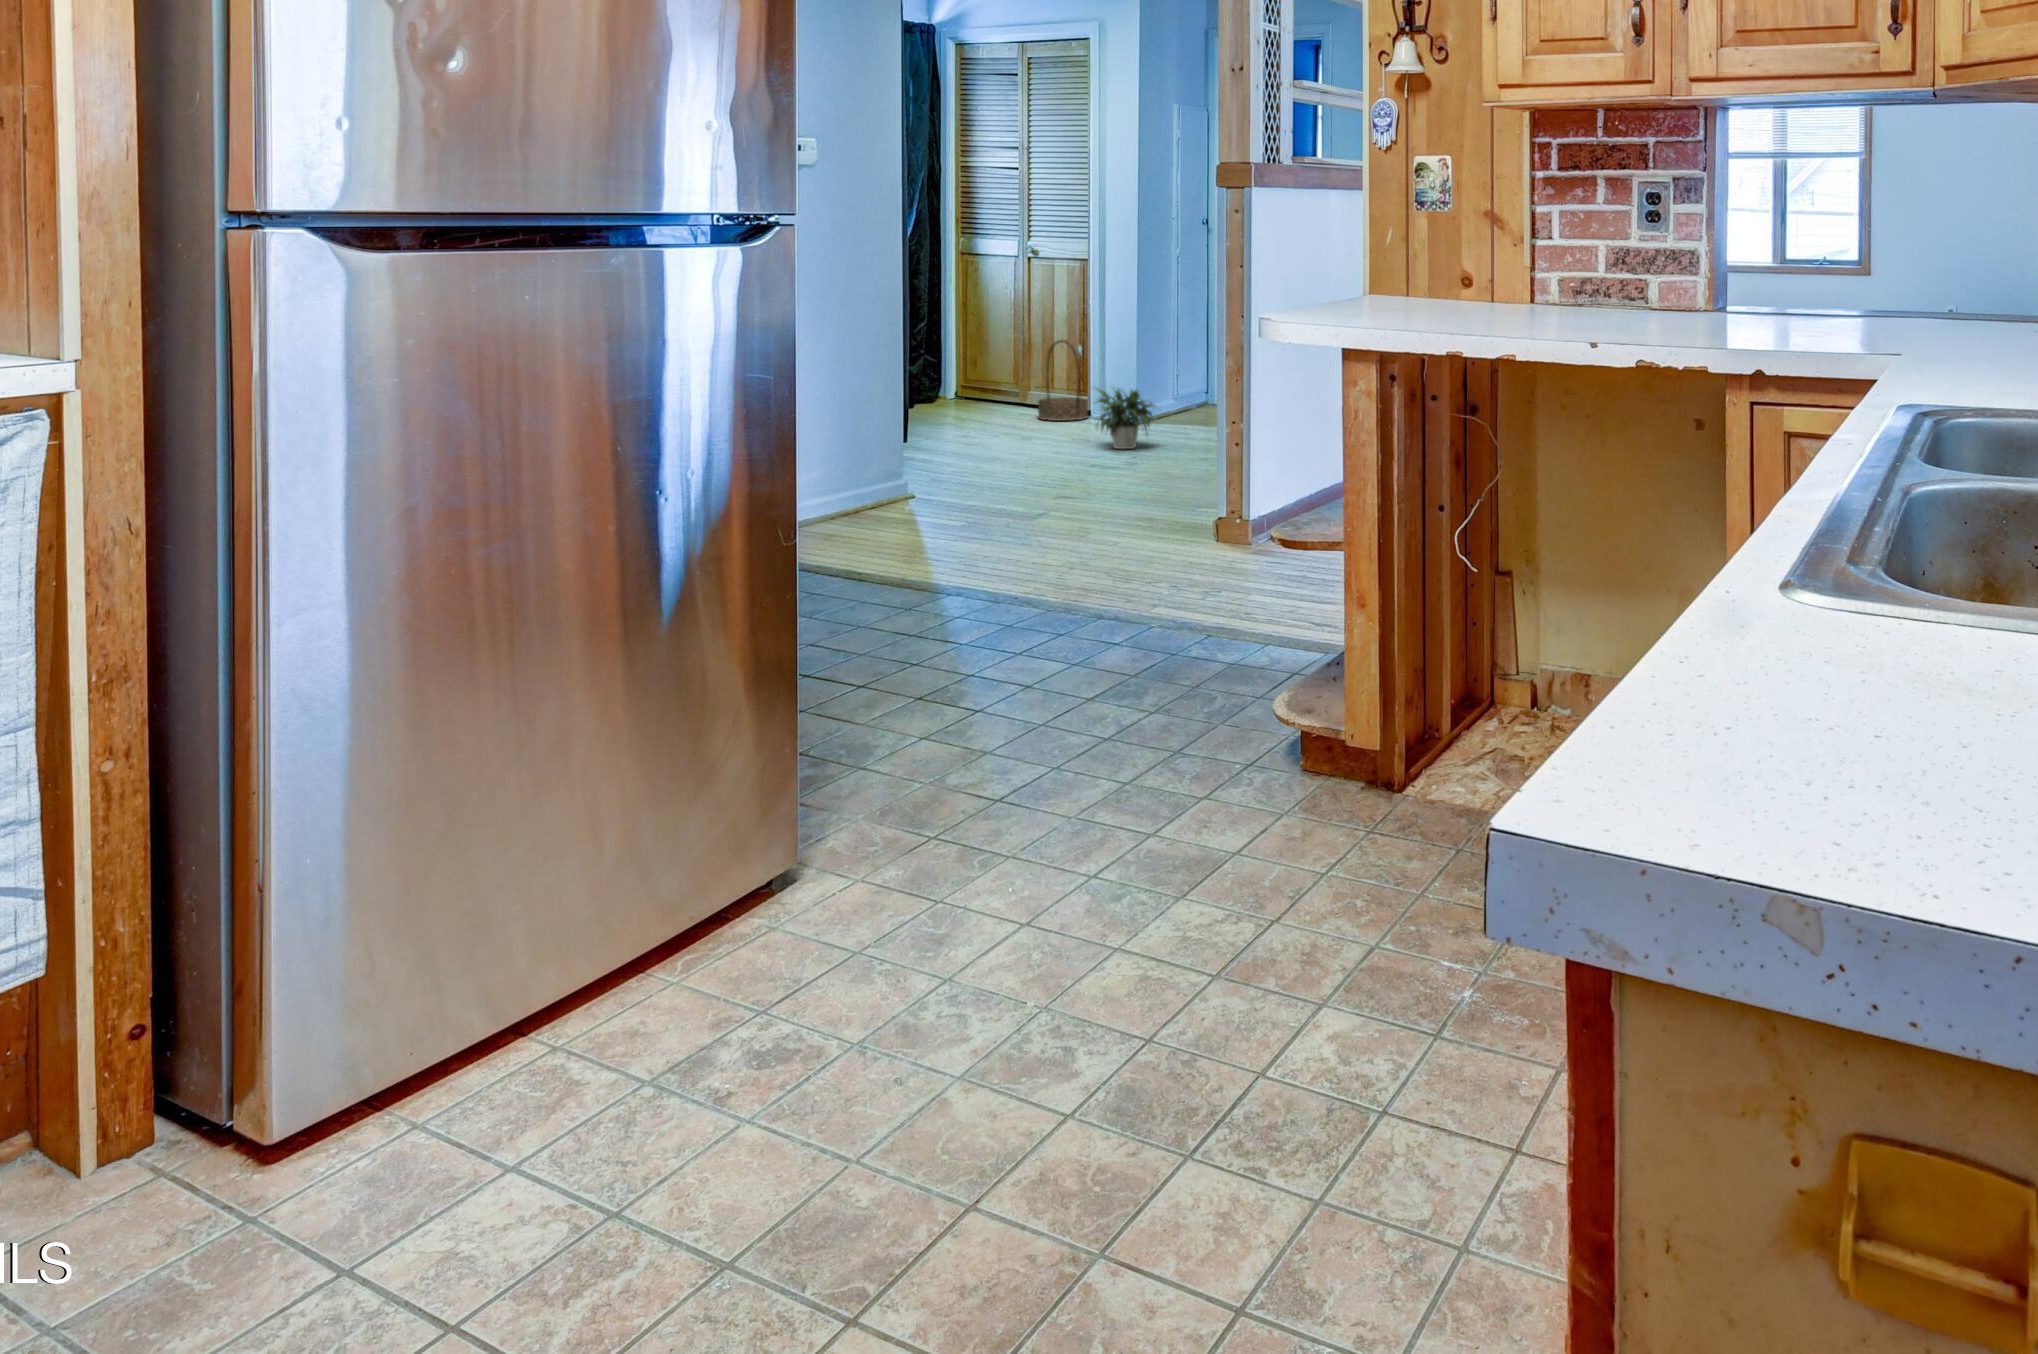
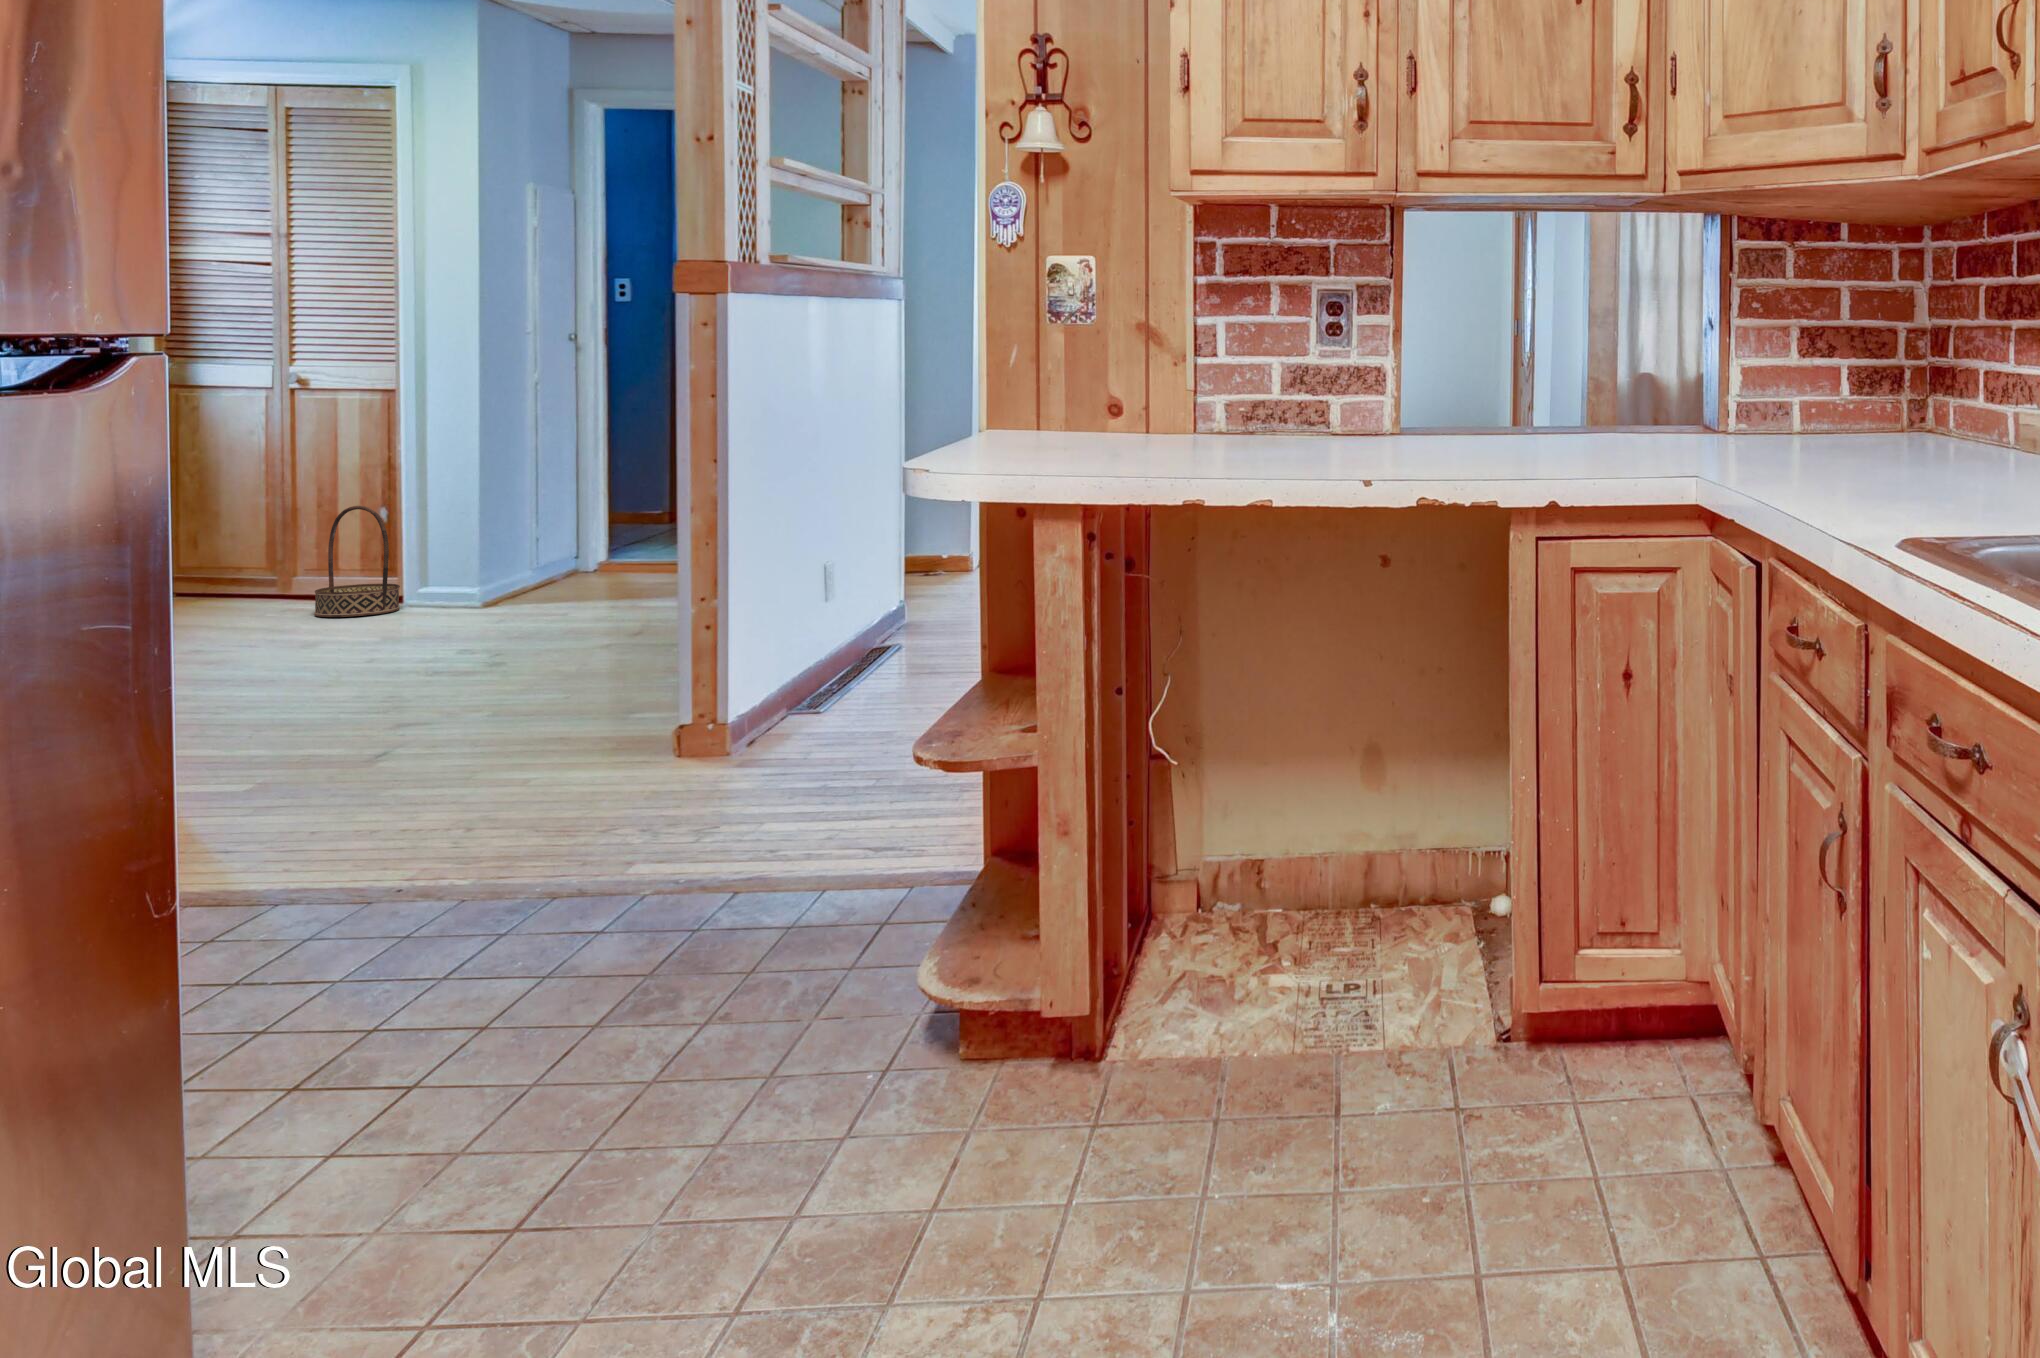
potted plant: present [1097,388,1156,449] -> none [411,562,532,647]

